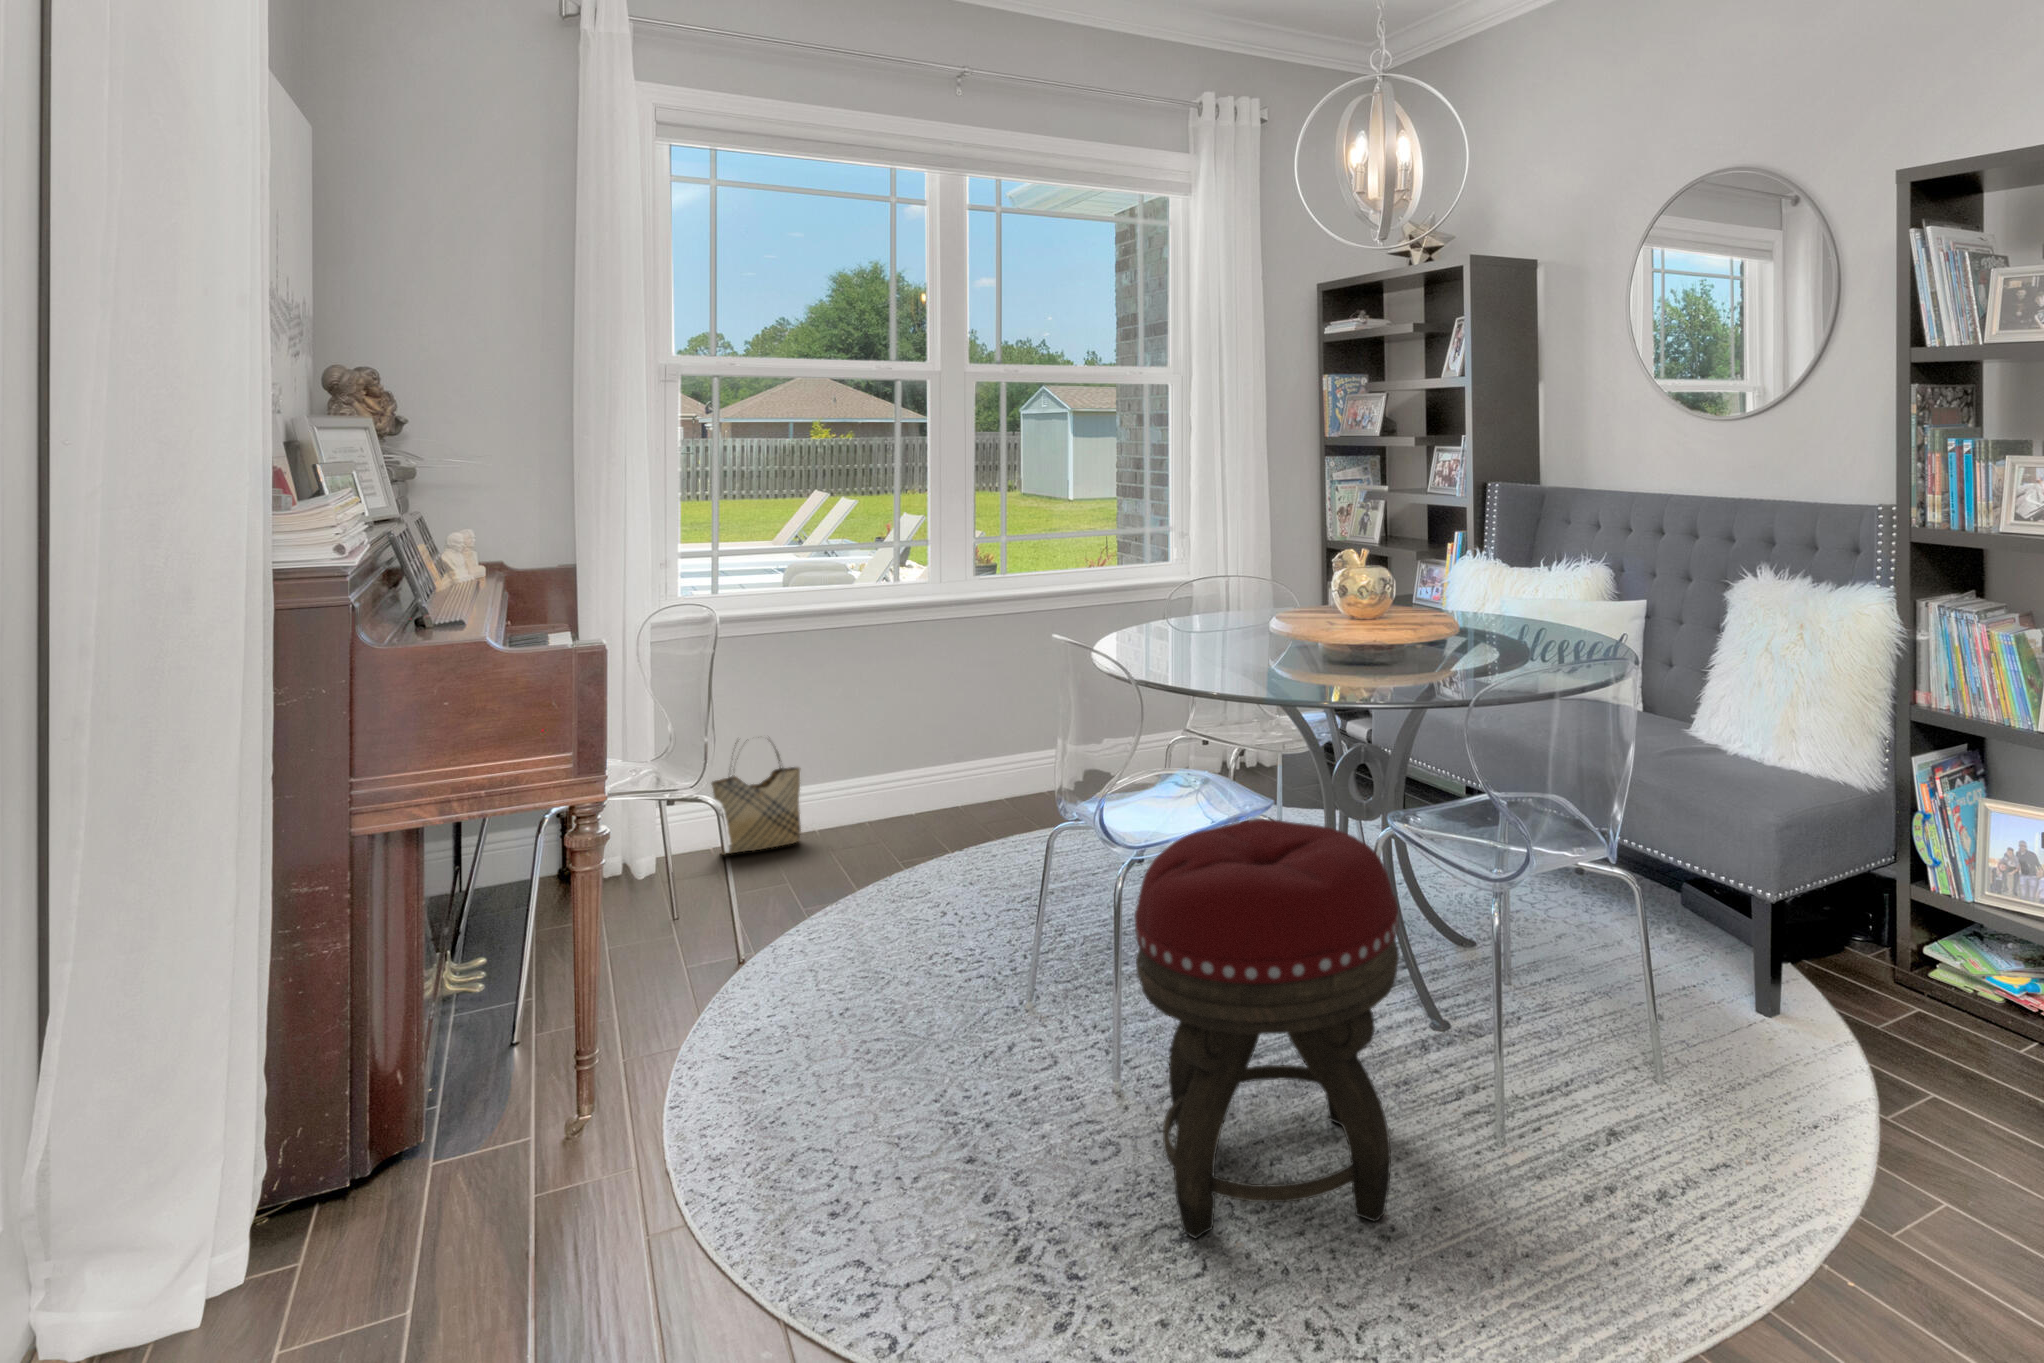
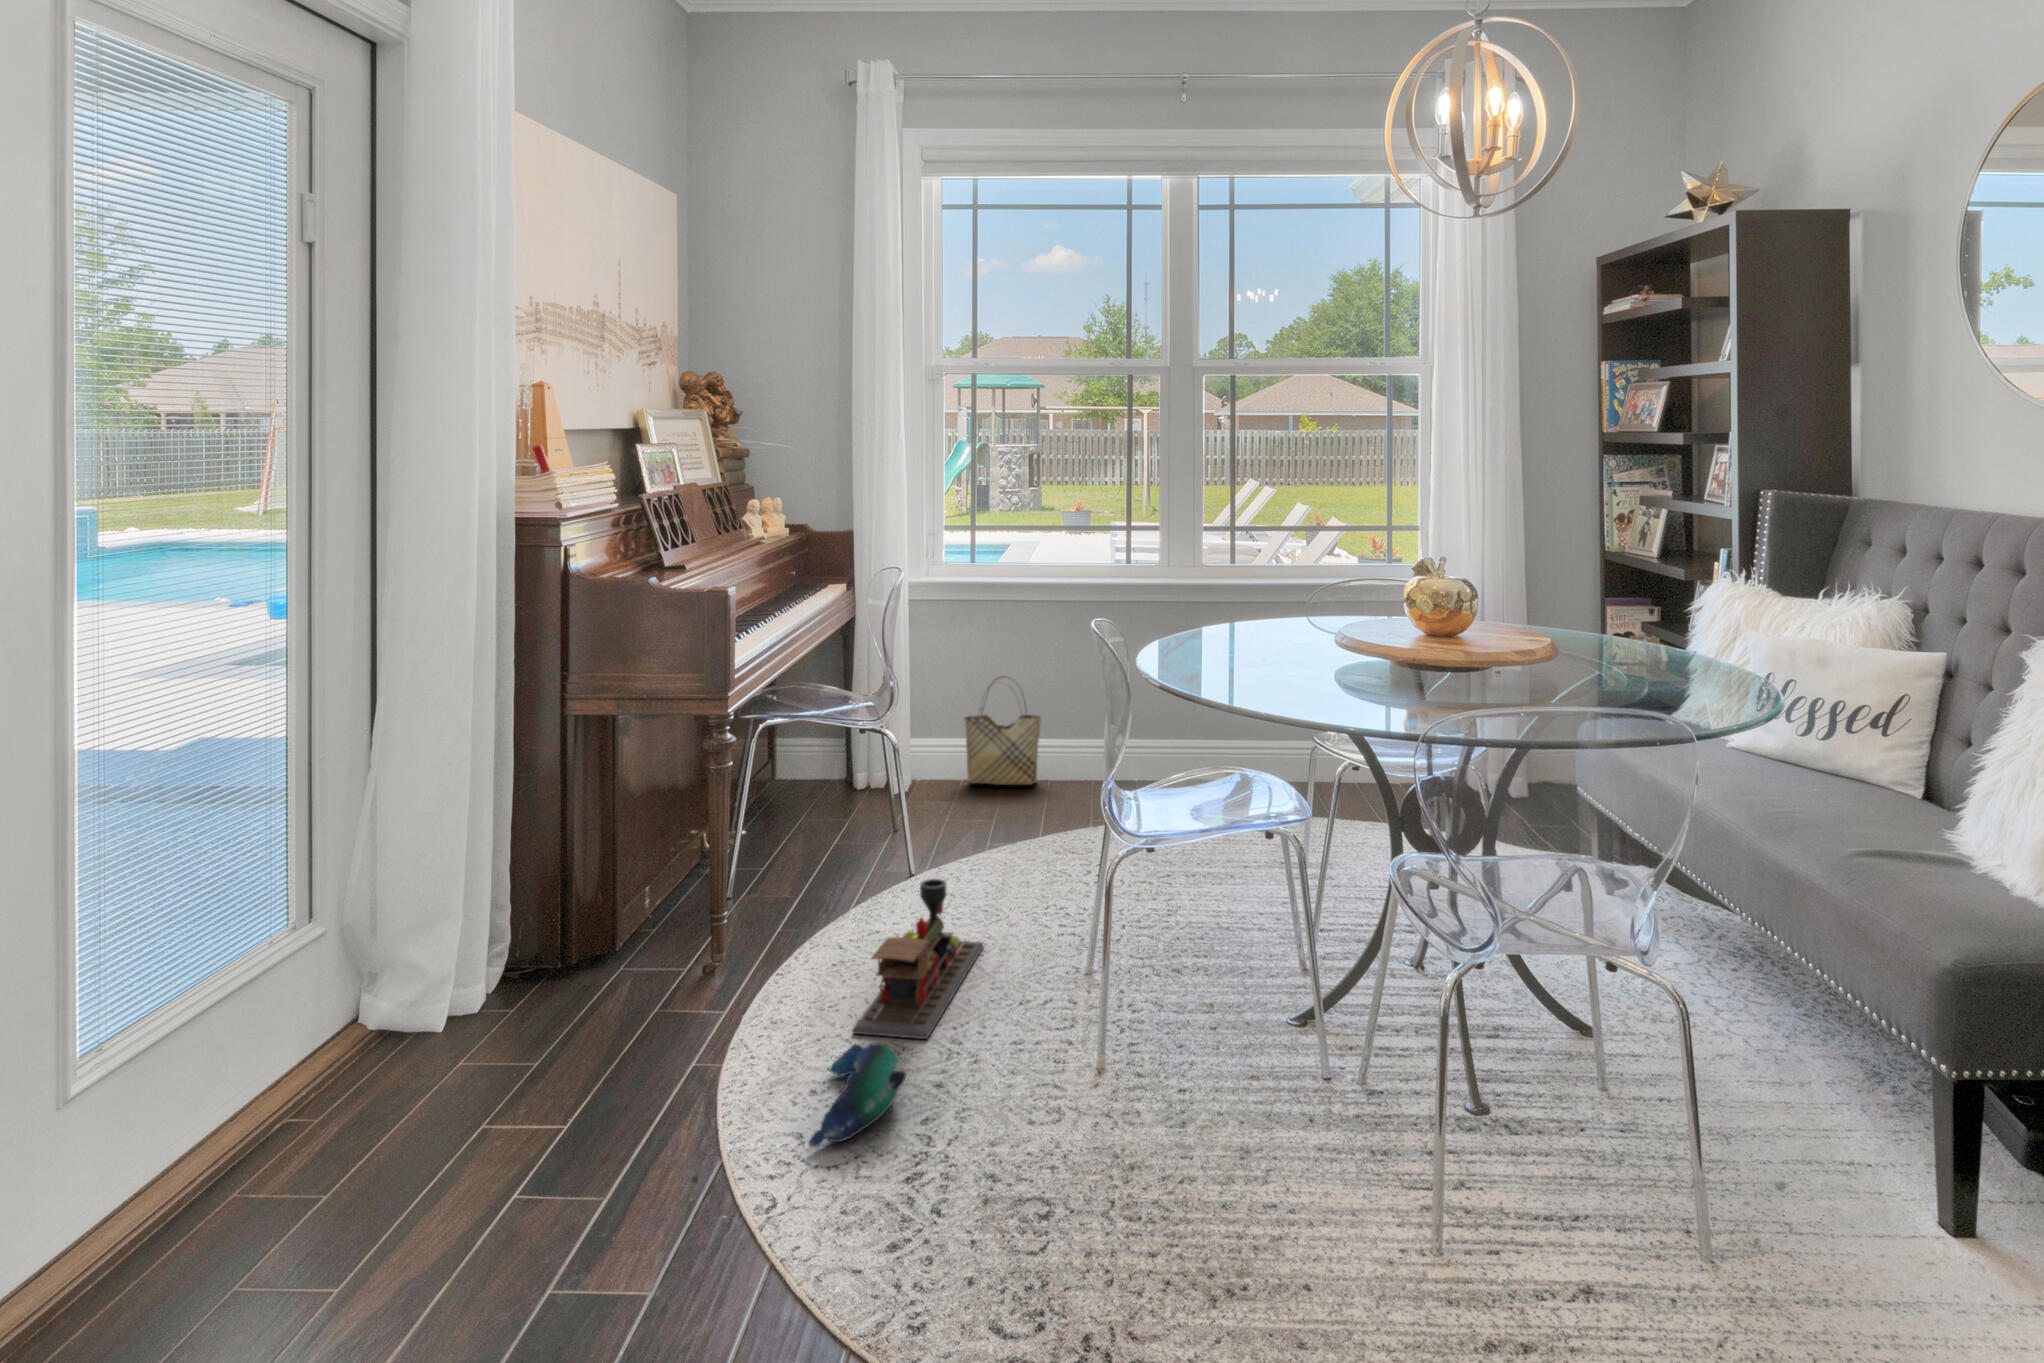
footstool: present [1134,819,1399,1238] -> none [1046,818,1326,1274]
toy train: none [815,954,914,1142] -> present [852,879,983,1039]
plush toy: none [839,1136,960,1266] -> present [809,1043,906,1147]

